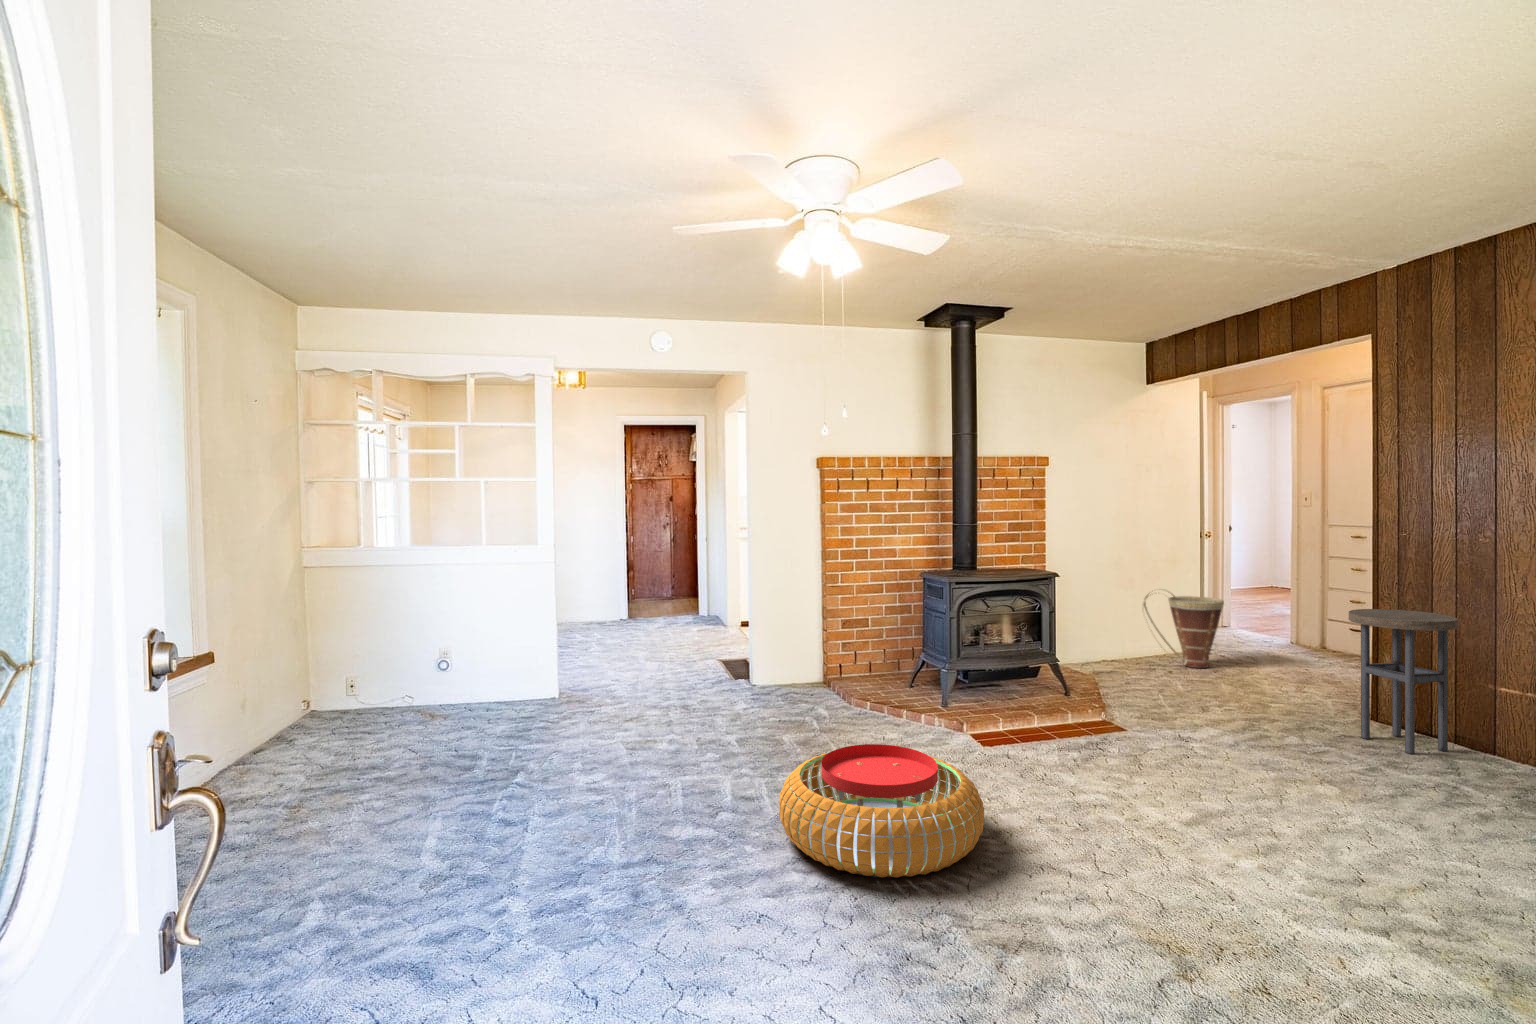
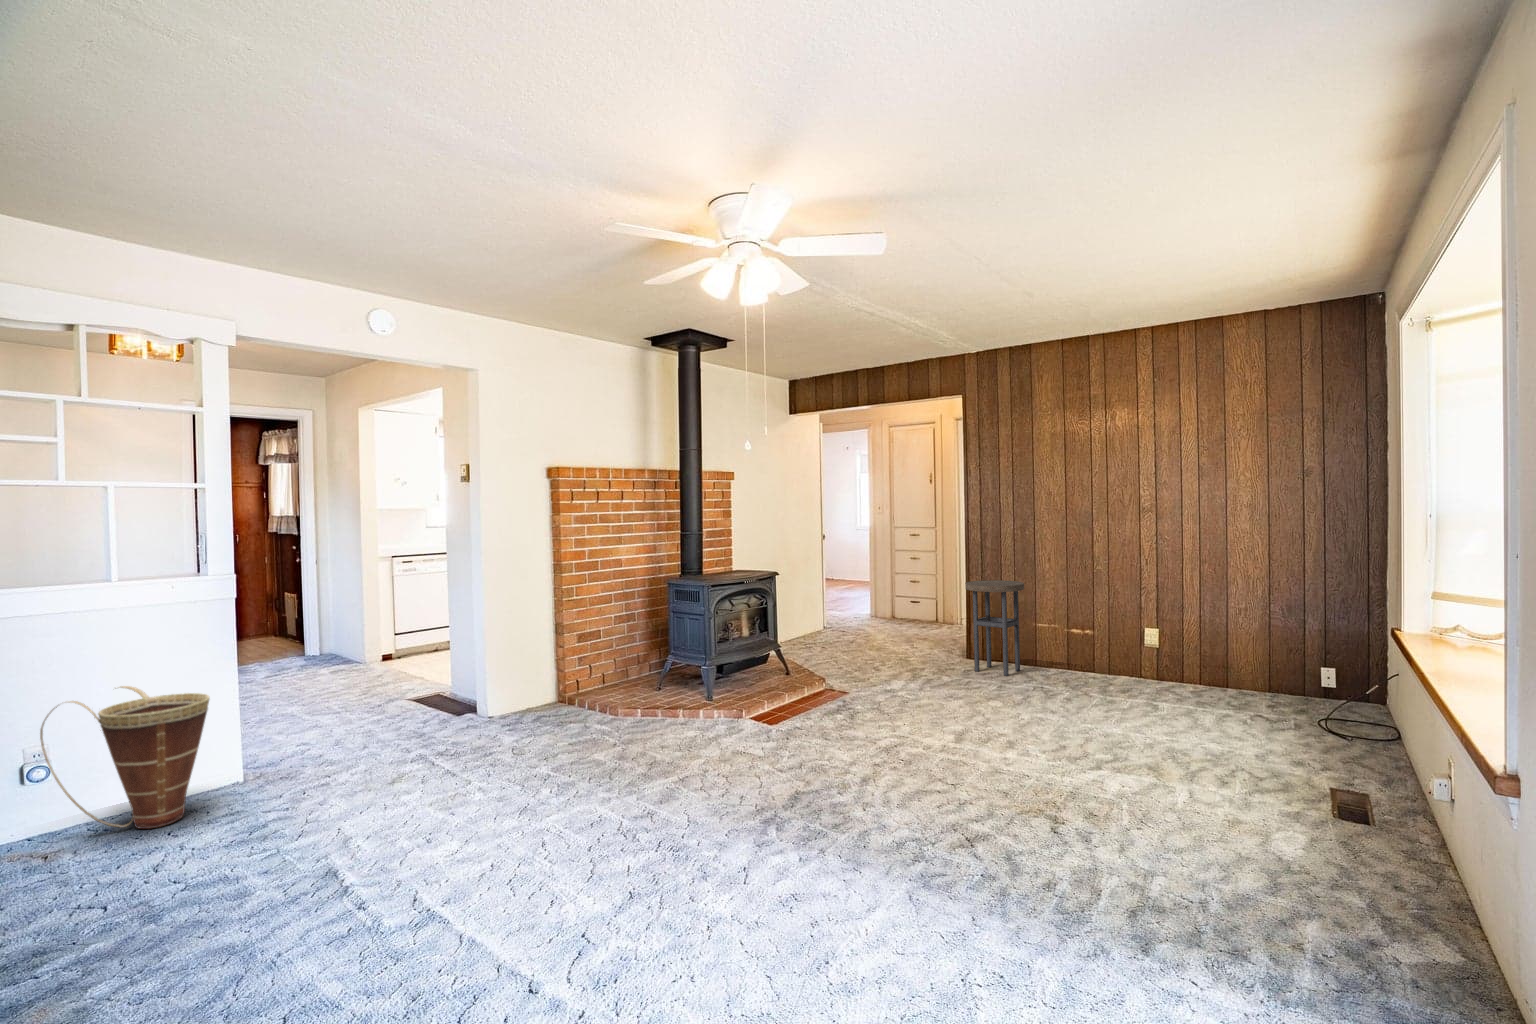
basket: present [1142,592,1224,668] -> present [40,686,210,829]
pouf: present [779,744,984,878] -> none [689,728,875,845]

